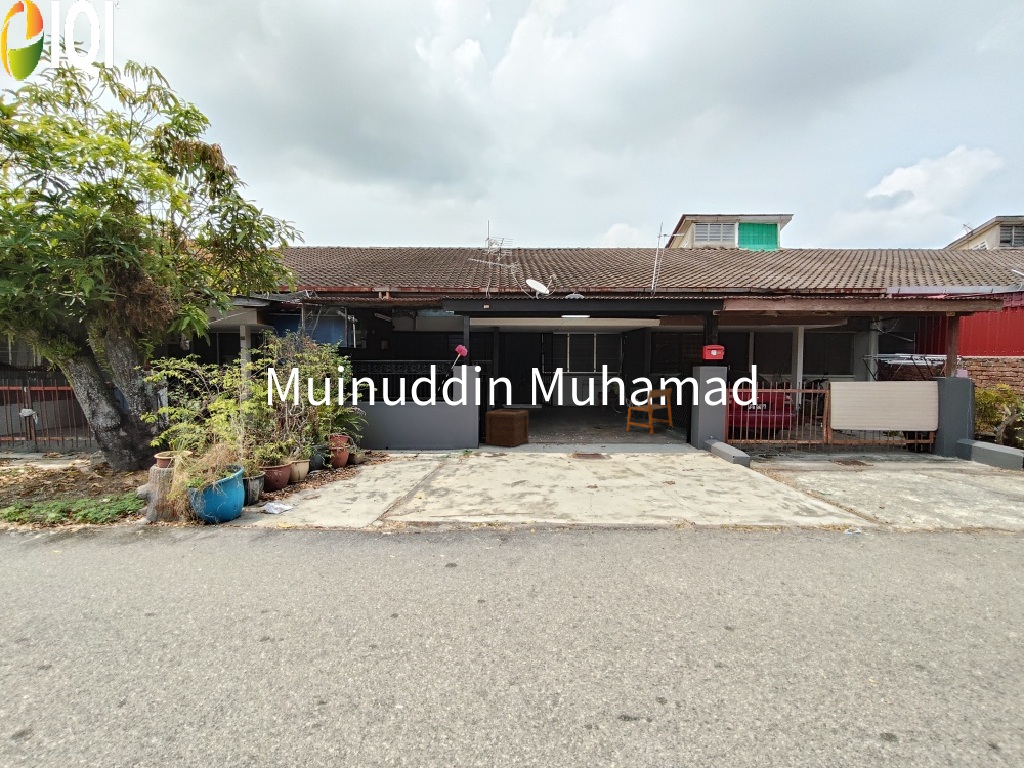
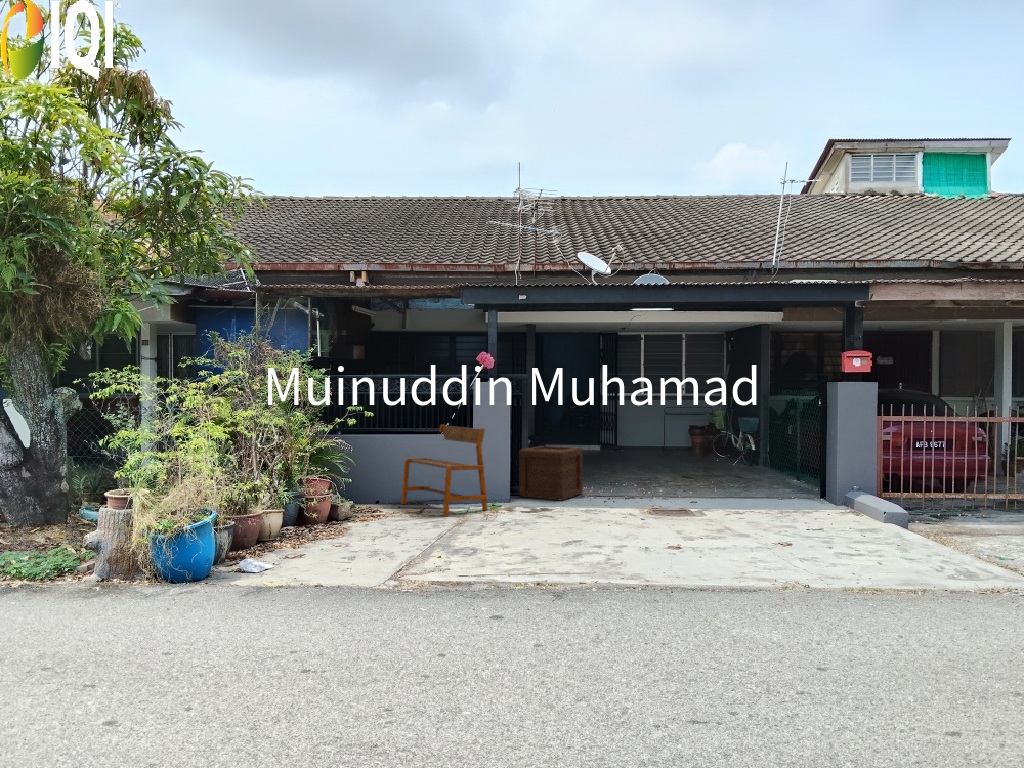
bench: present [627,388,672,434] -> present [401,425,488,516]

